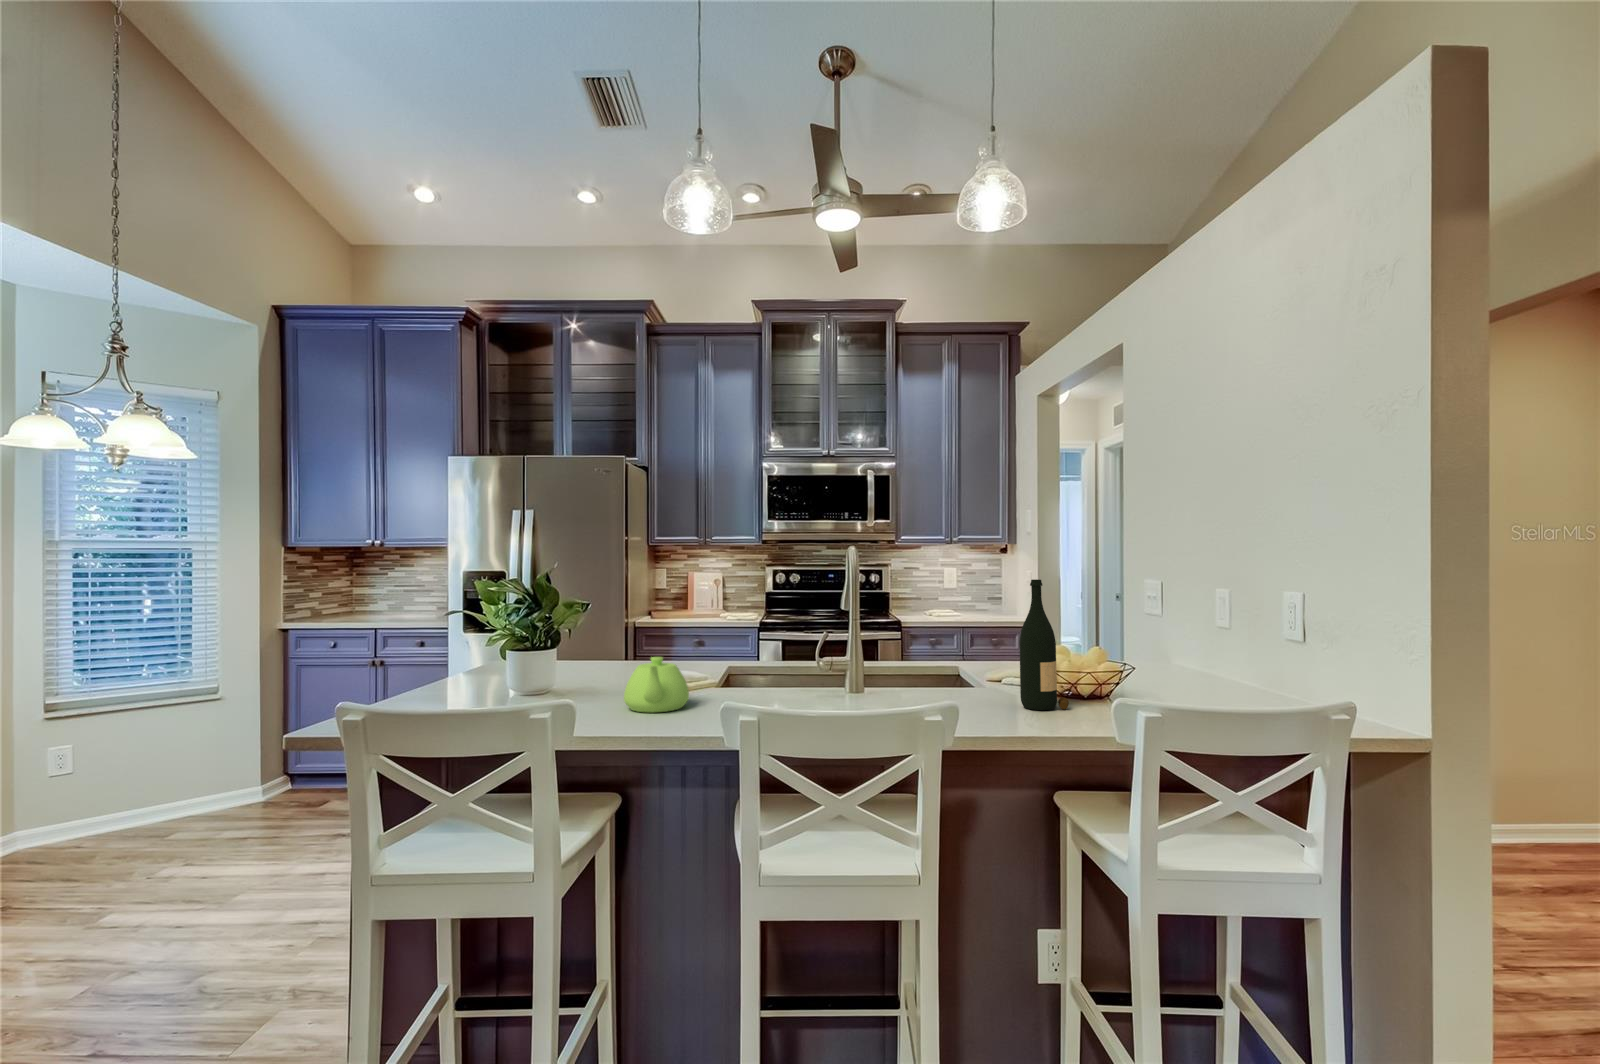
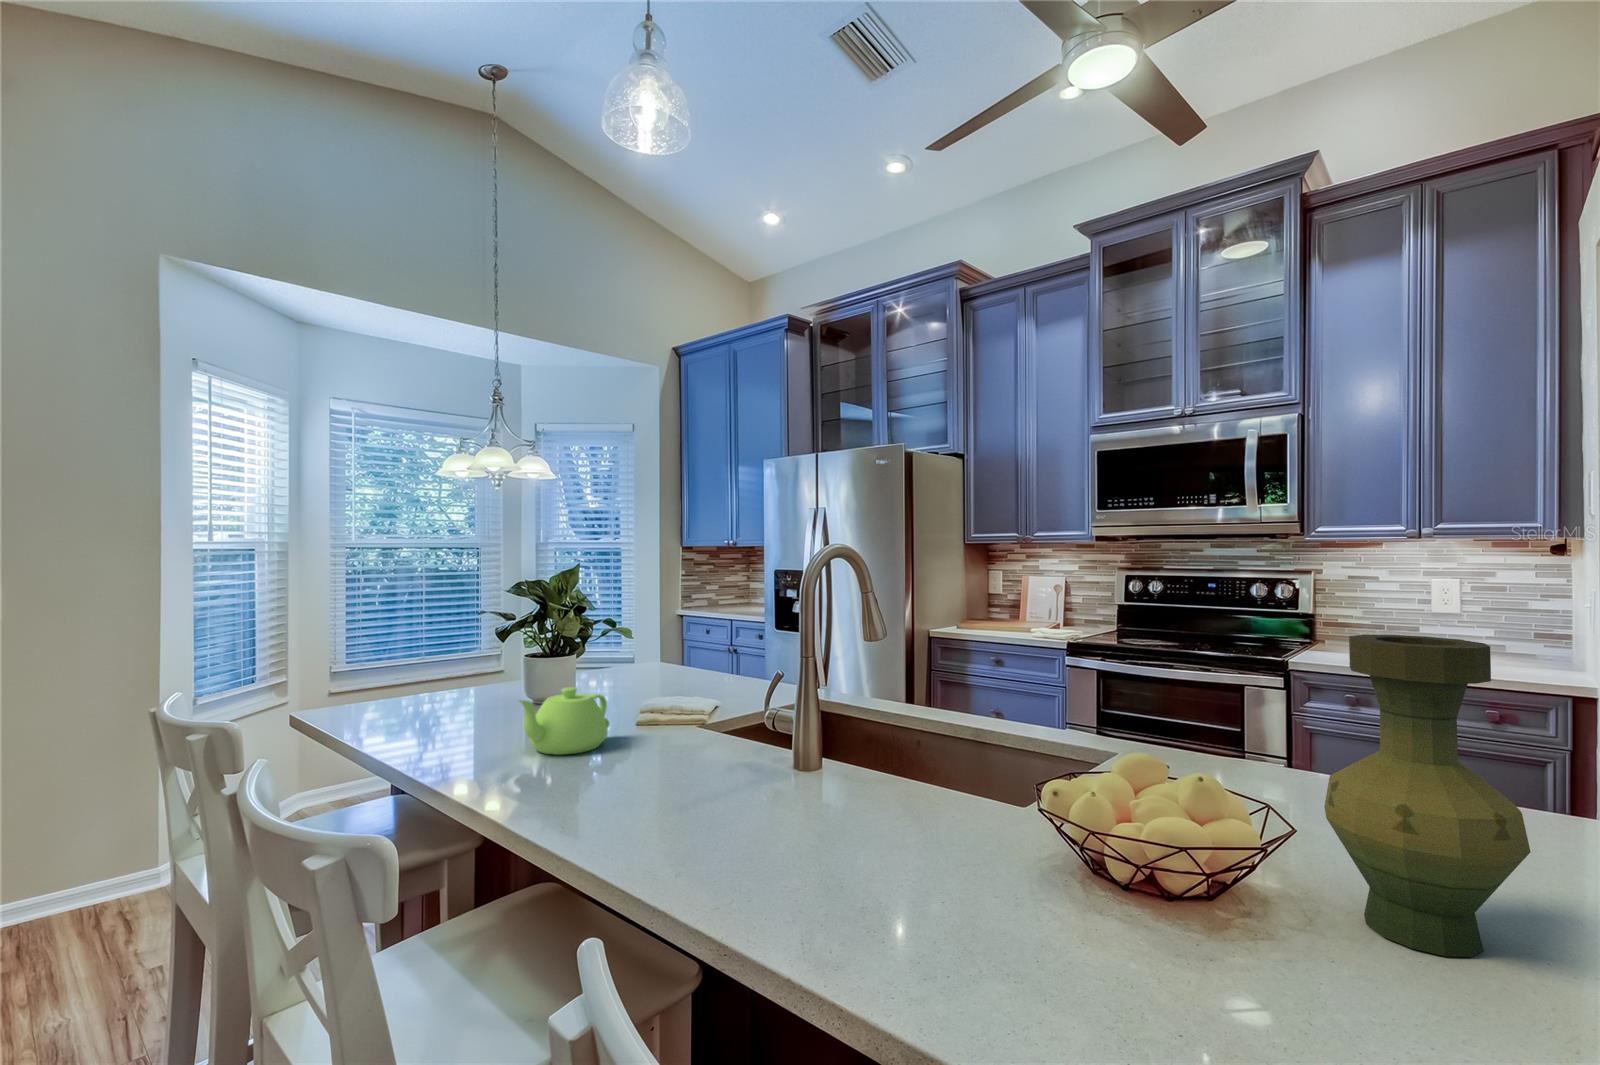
vase: none [1137,574,1204,688] -> present [1324,635,1531,957]
wine bottle: present [1019,579,1069,710] -> none [881,634,982,911]

